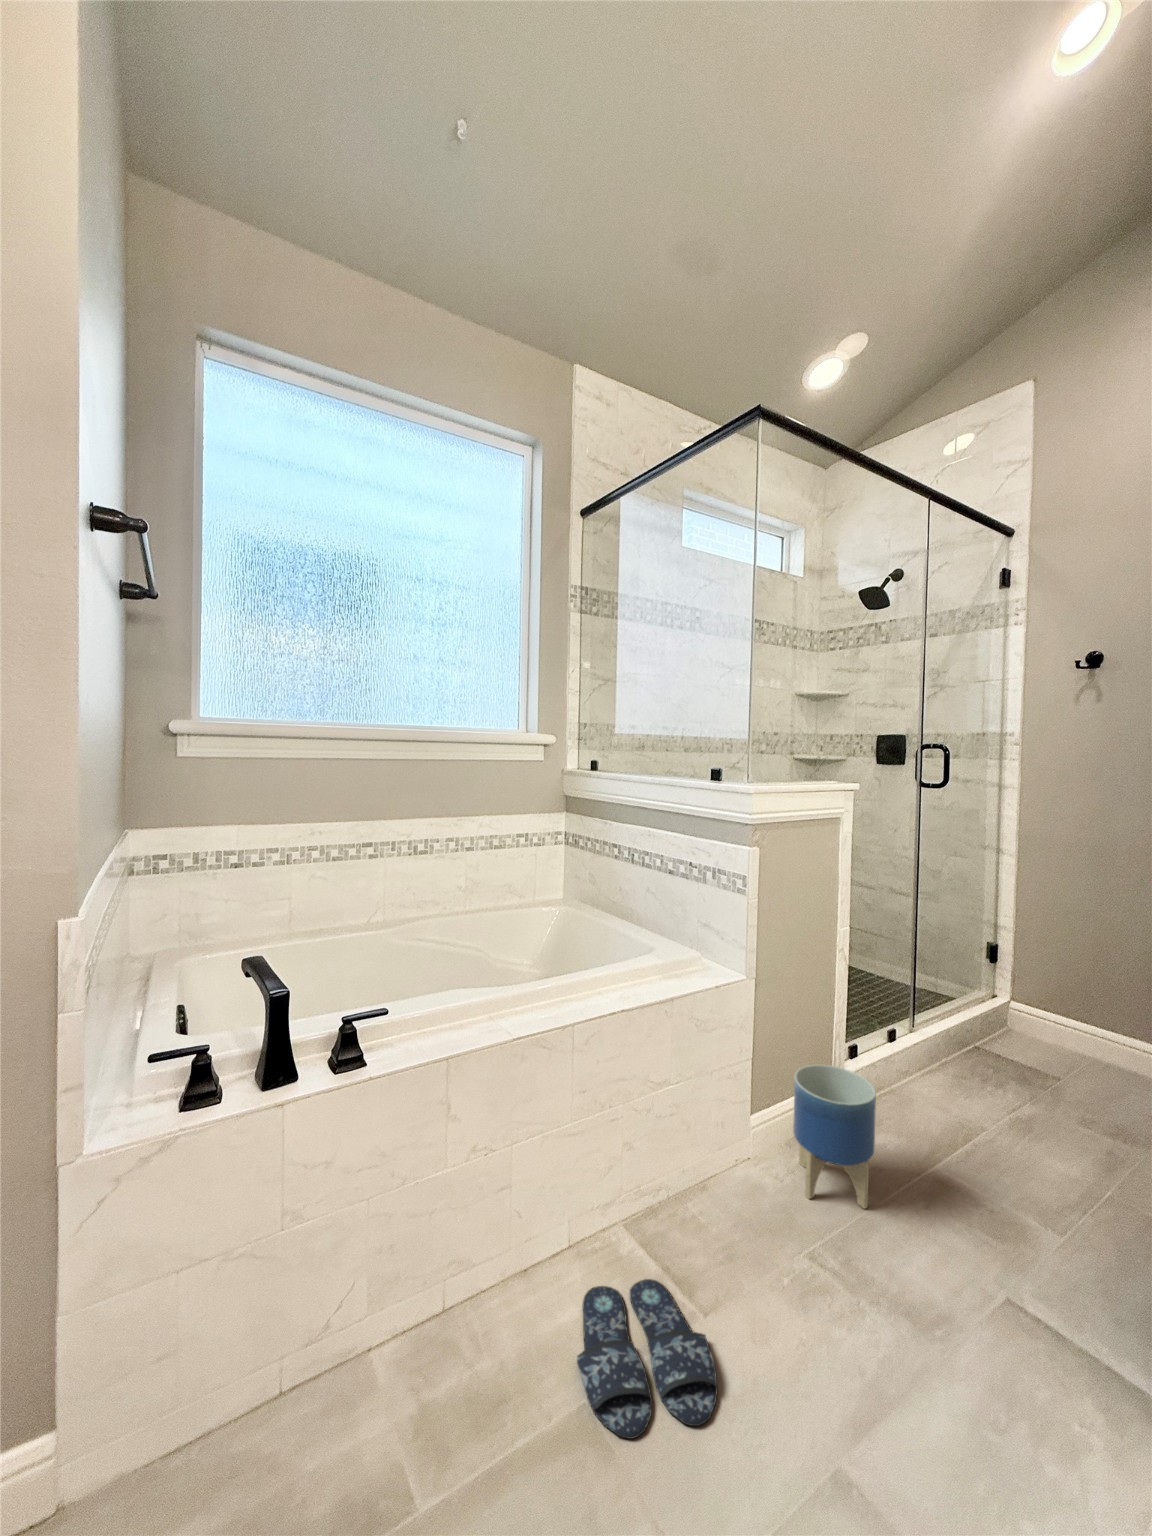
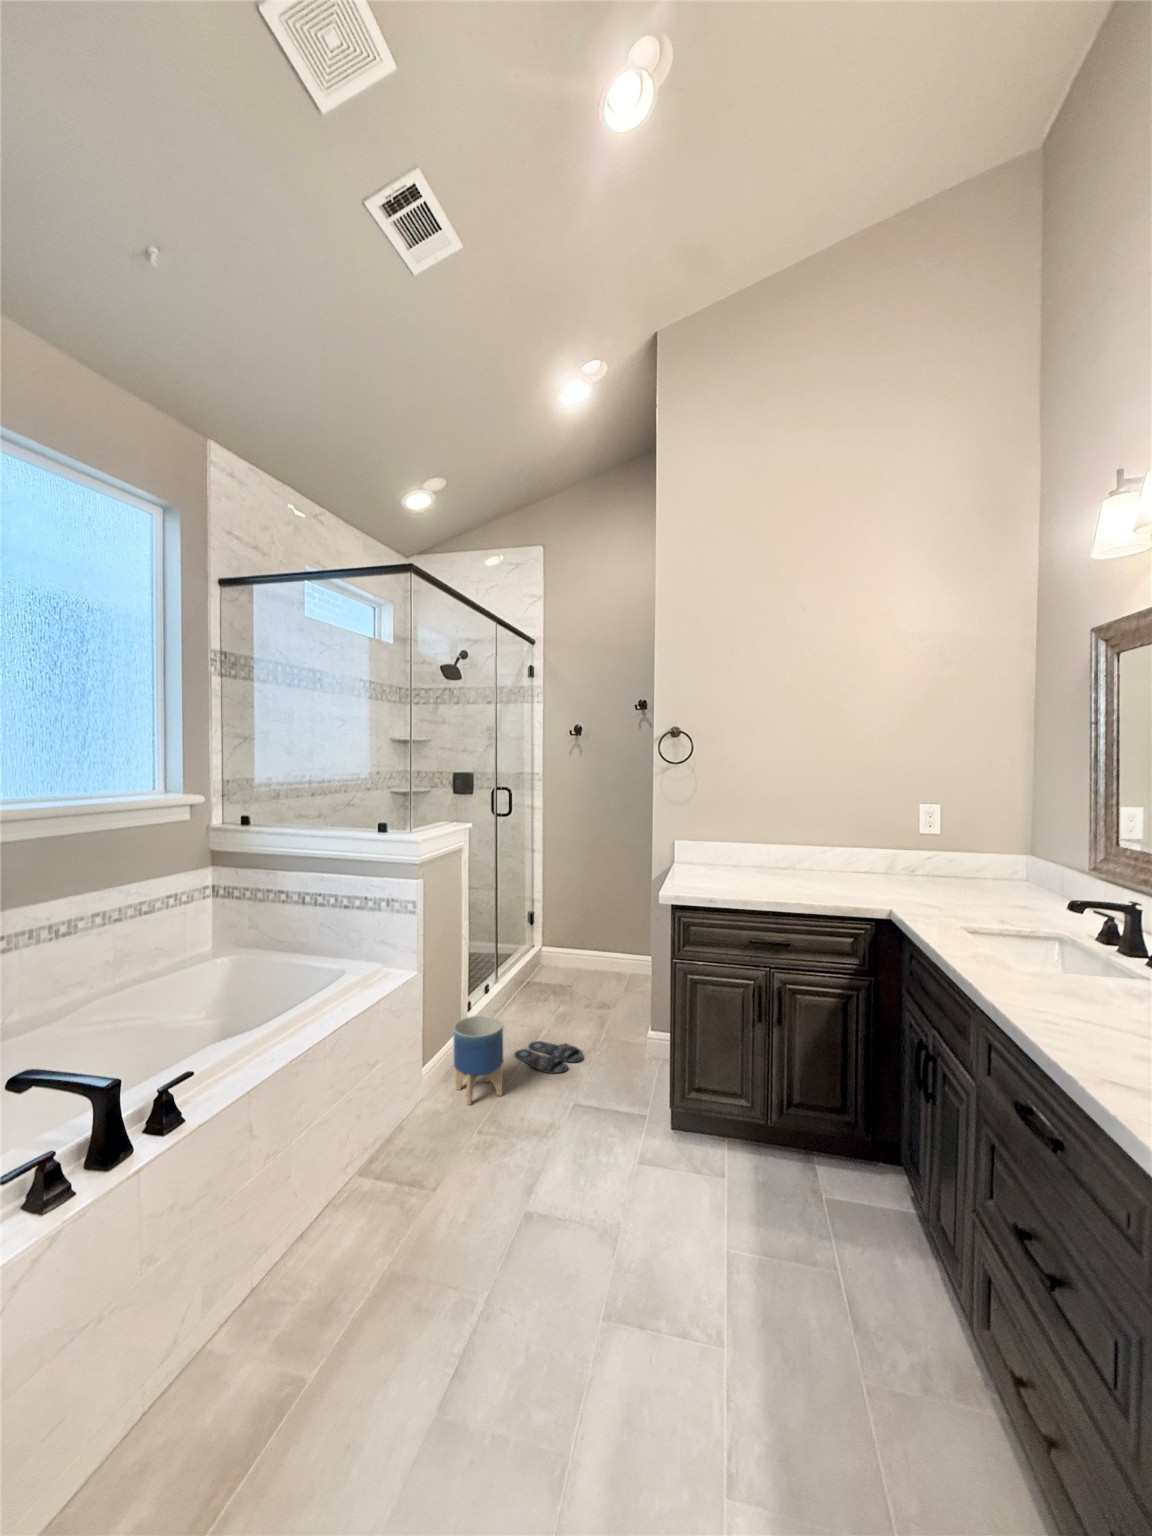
slippers: present [577,1279,718,1439] -> present [515,1041,583,1073]

